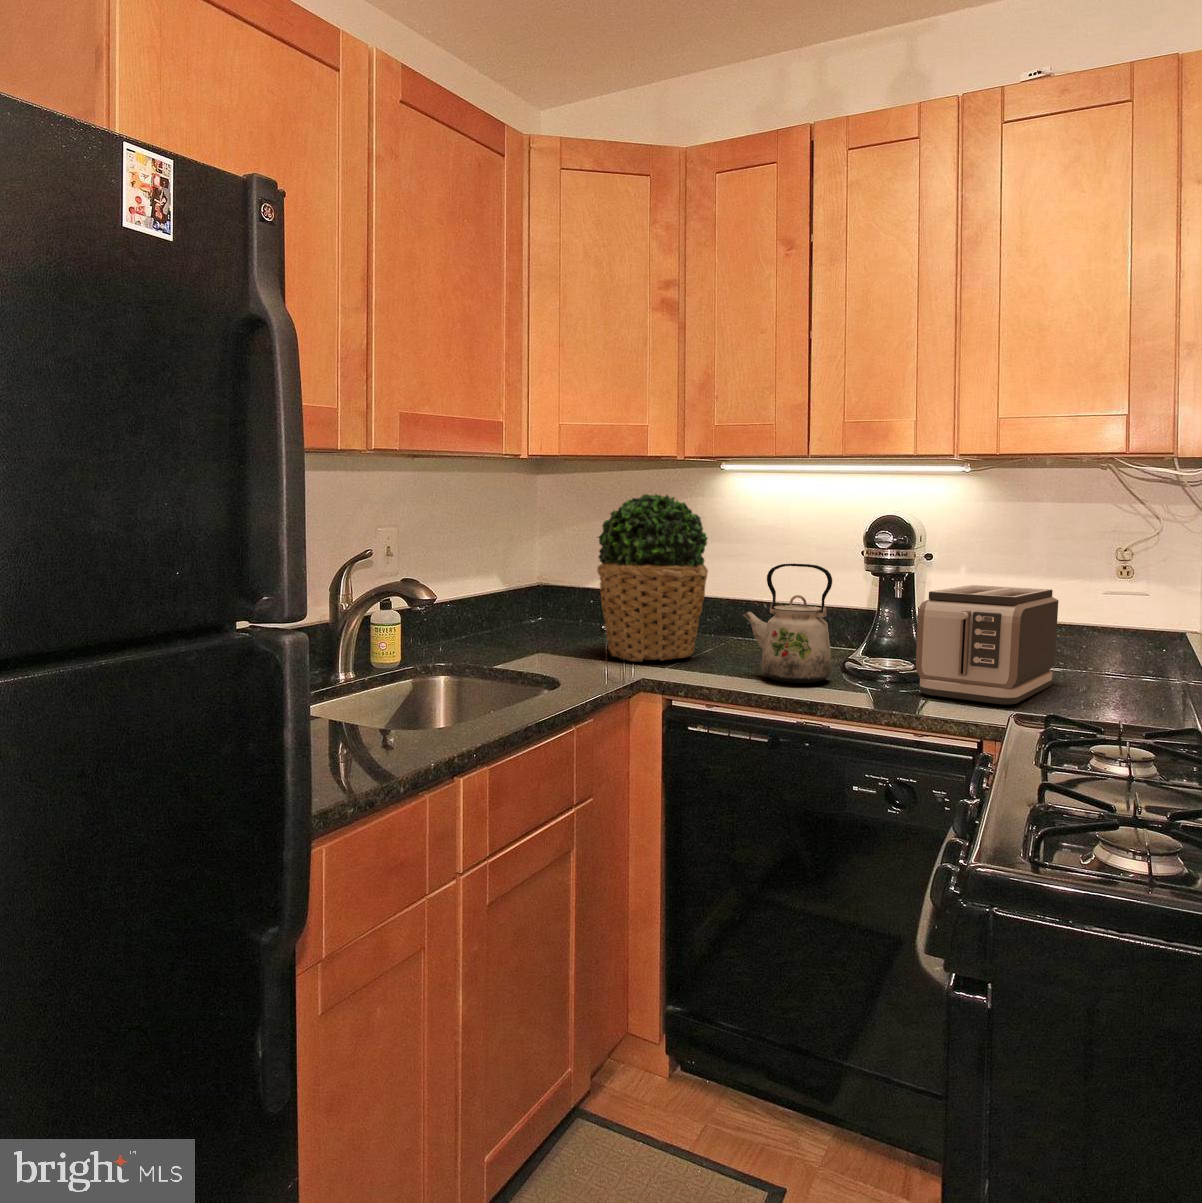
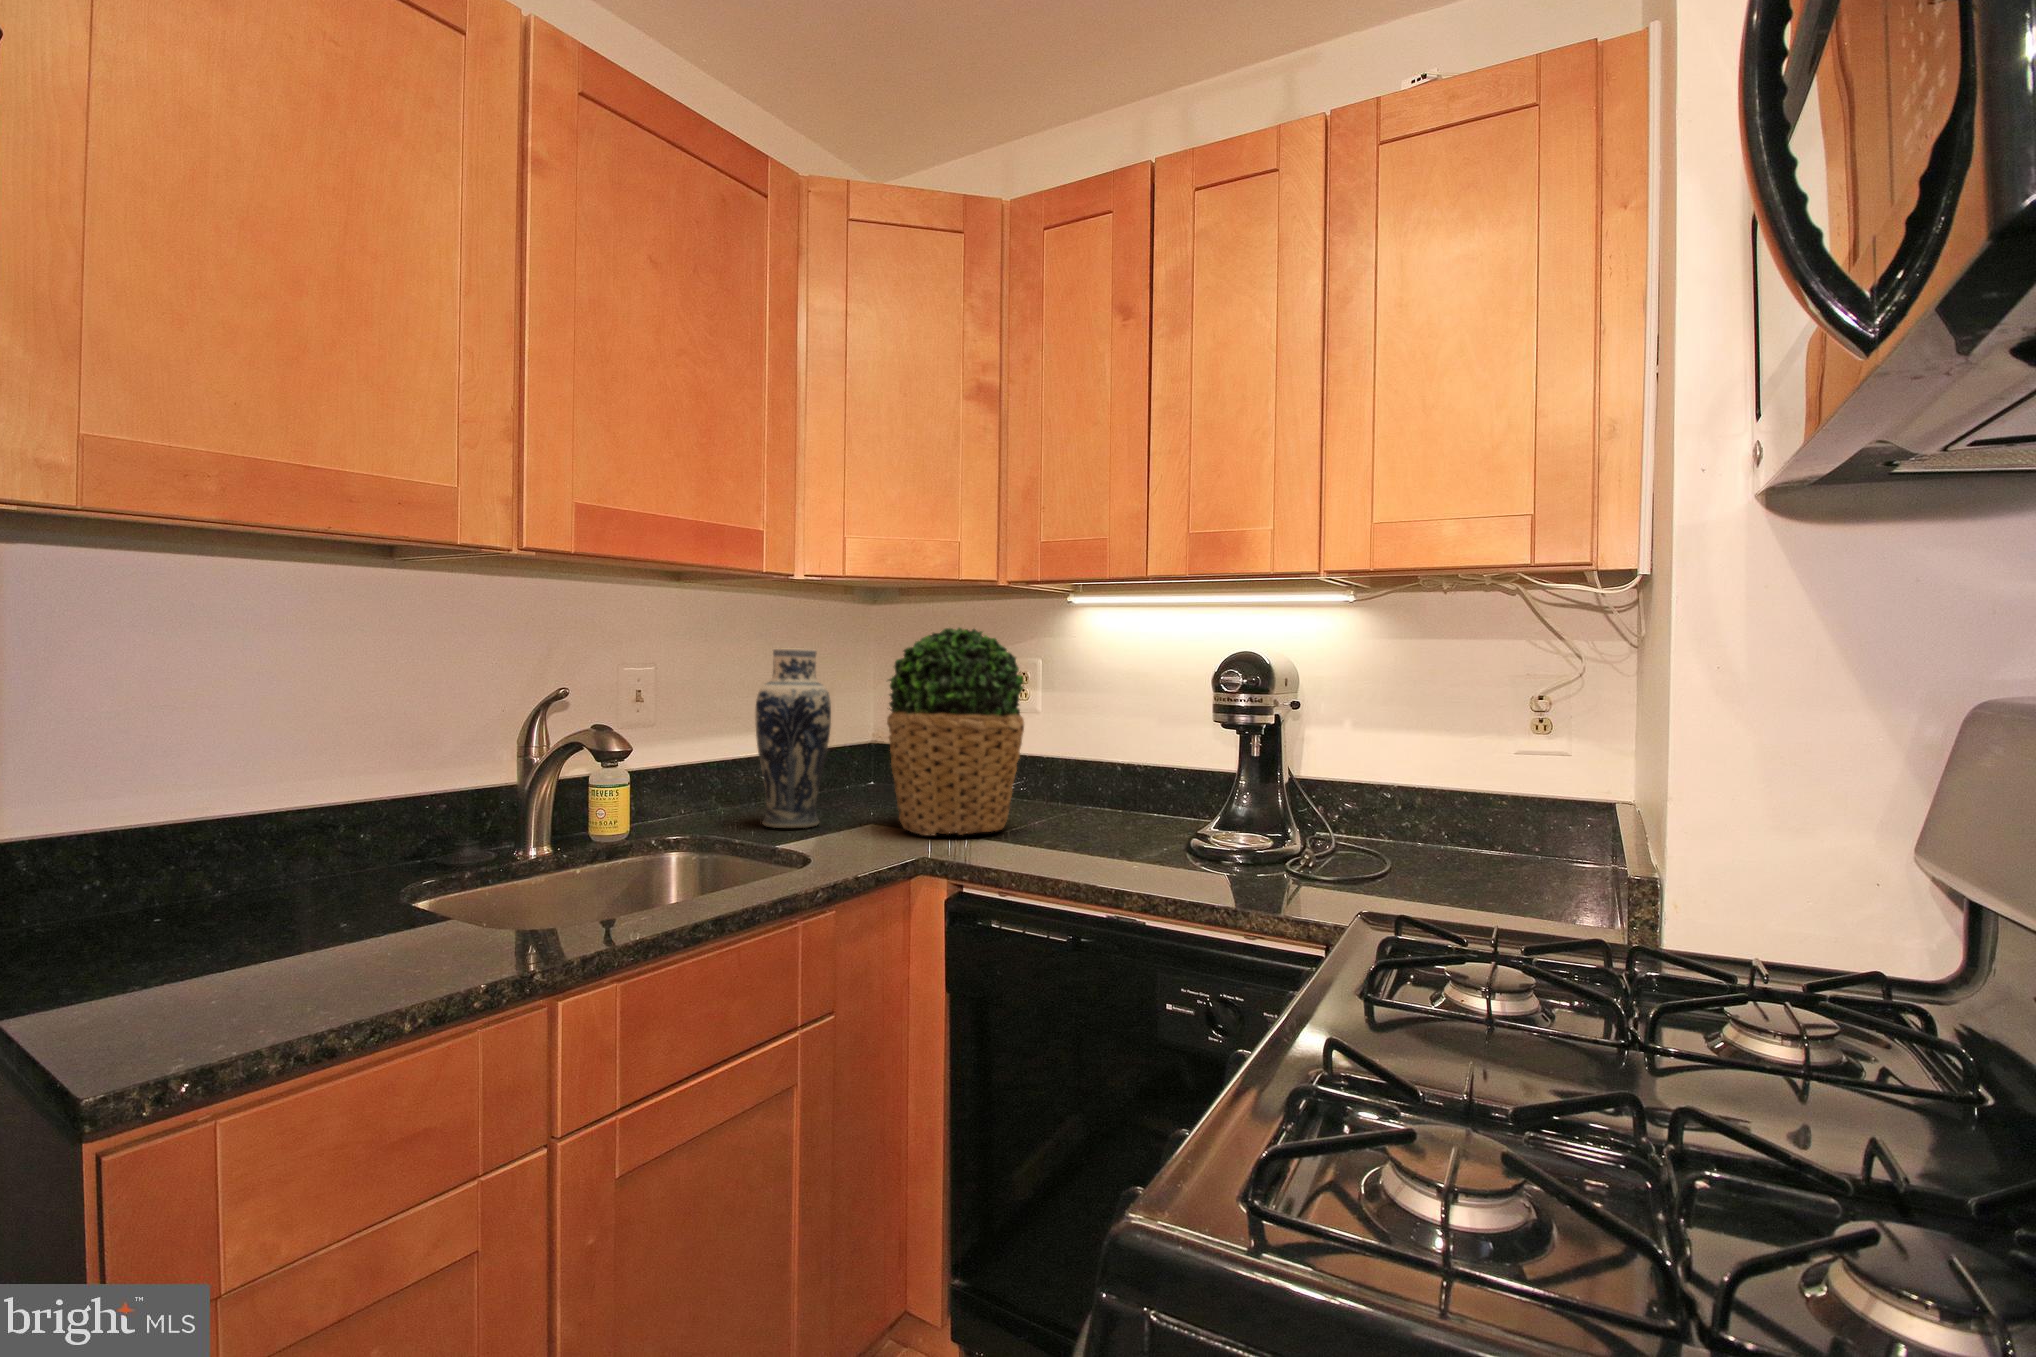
vase: none [489,512,549,657] -> present [755,648,831,828]
kettle: present [742,564,832,683] -> none [1053,710,1163,864]
toaster: present [916,585,1058,704] -> none [1265,741,1456,896]

